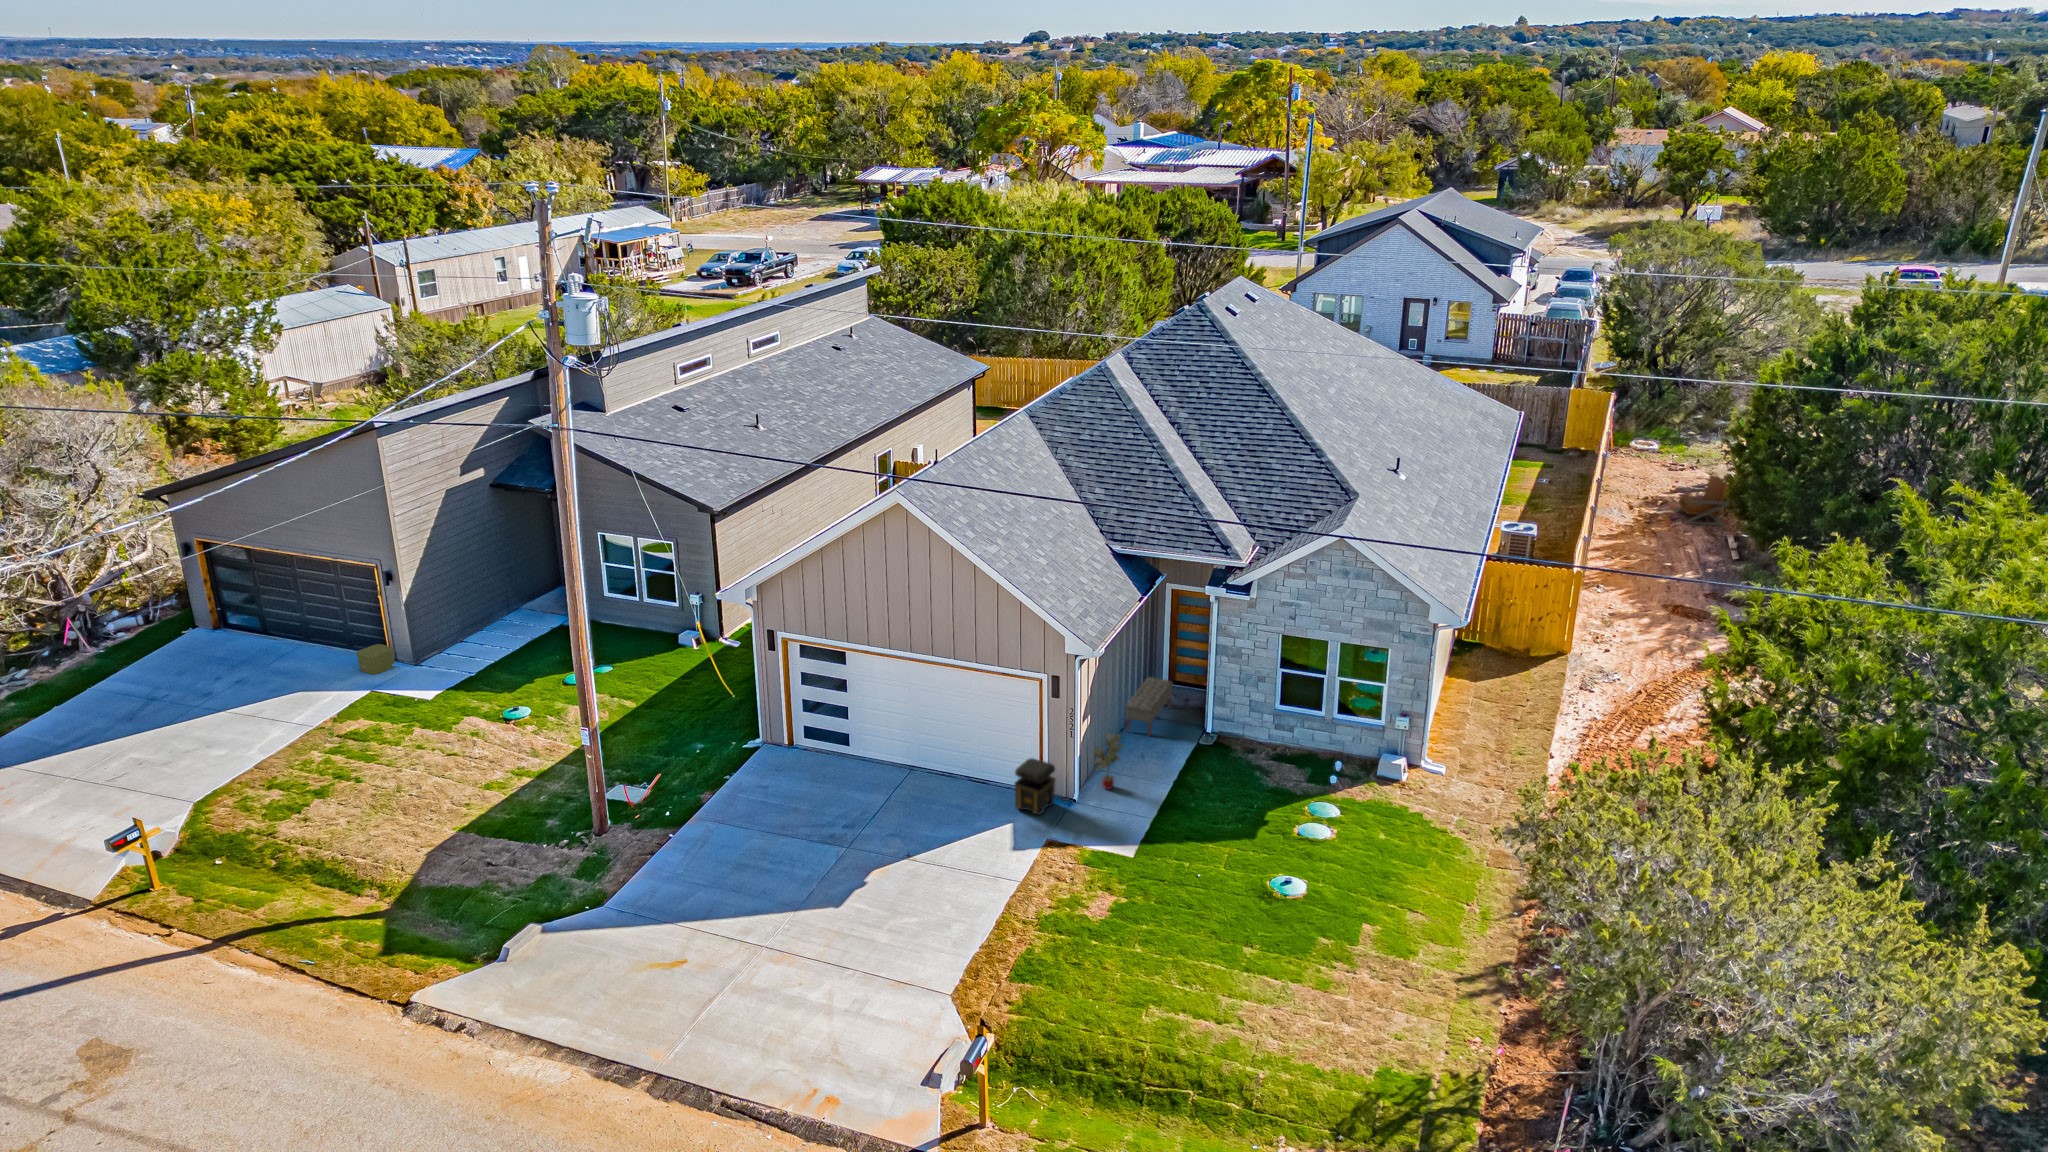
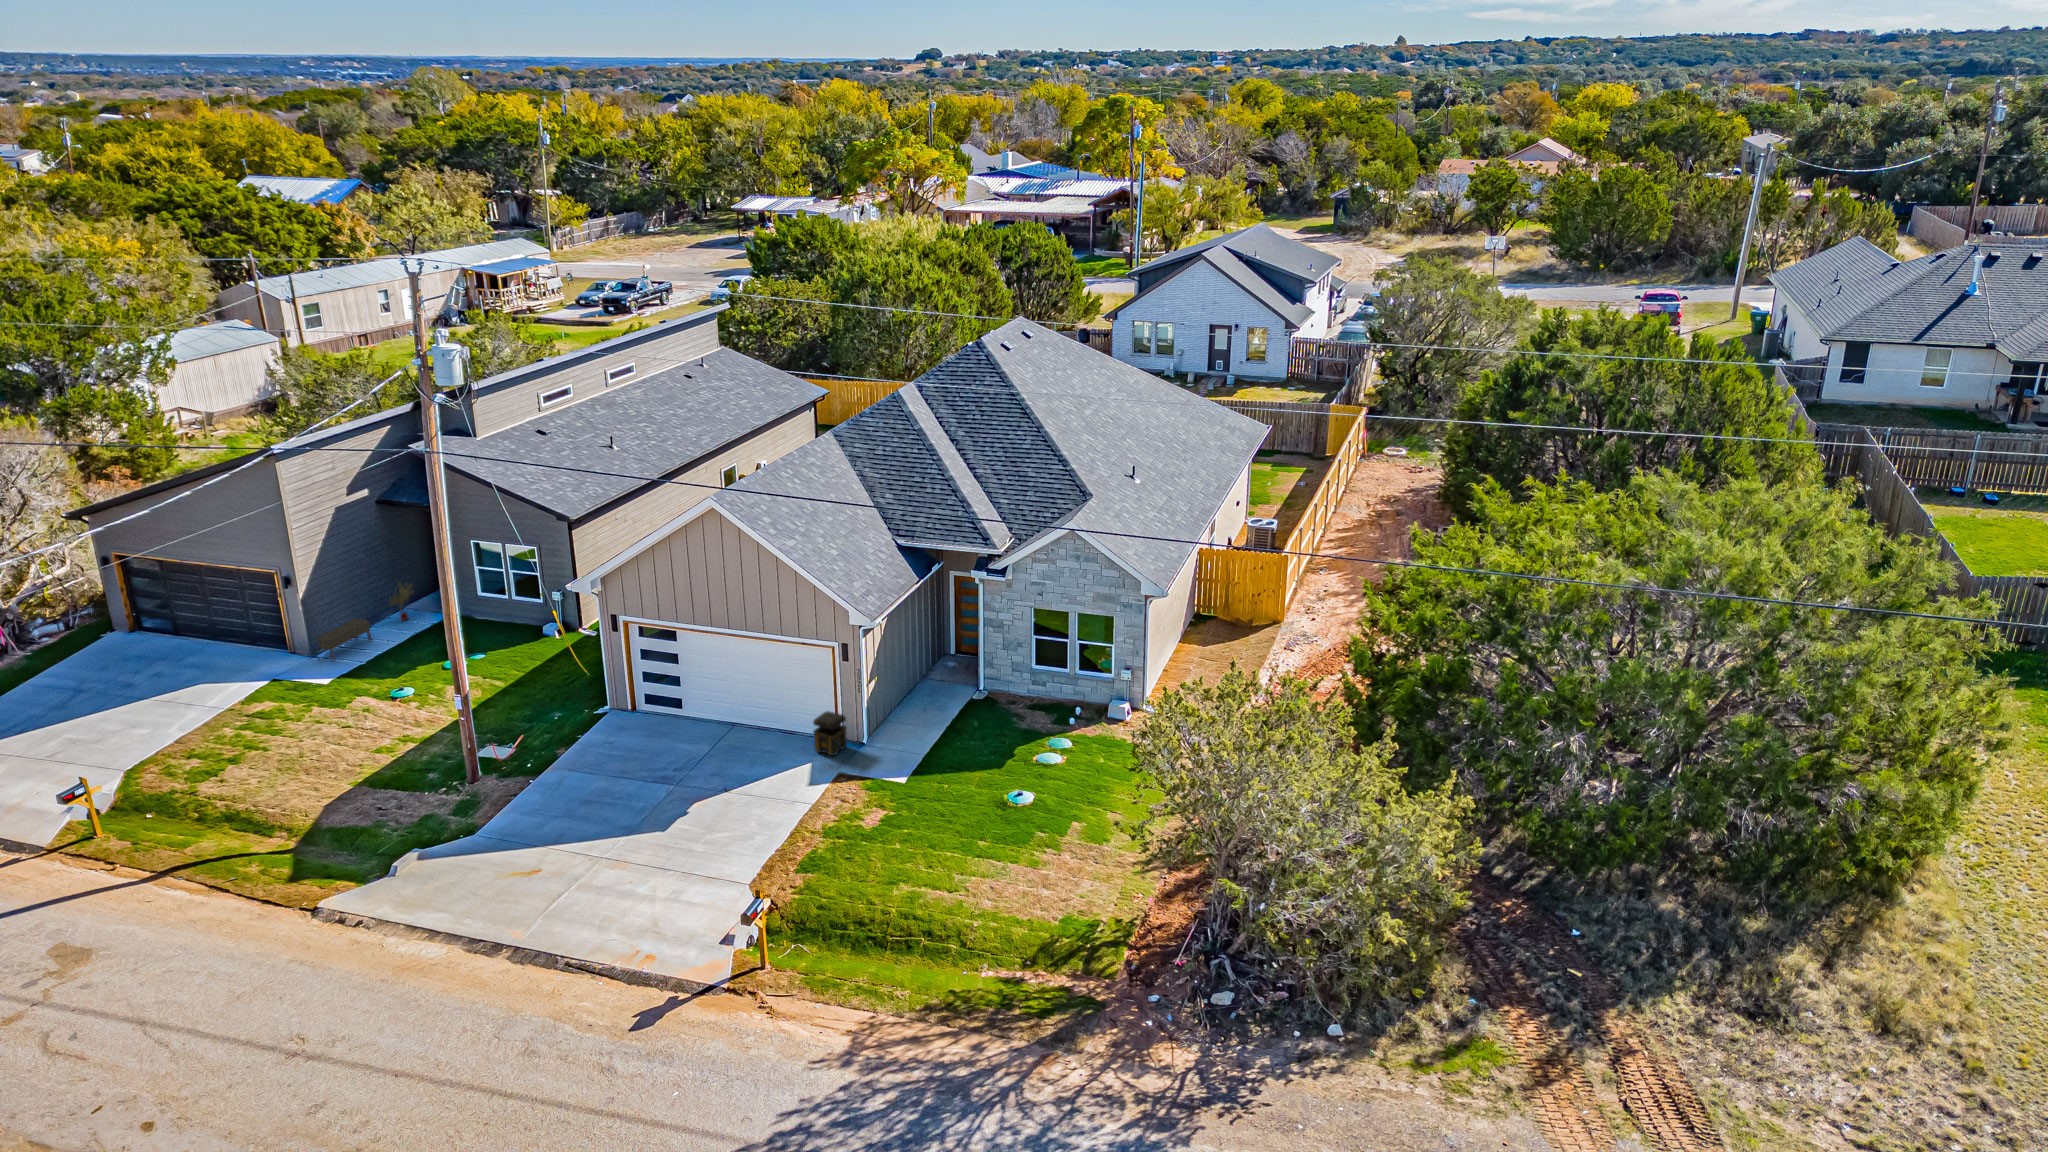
lounge chair: present [1675,475,1729,526] -> none [1403,474,1443,516]
storage box: present [356,644,395,674] -> none [260,640,295,665]
bench: present [1126,677,1173,736] -> present [317,618,371,661]
potted tree: present [1092,734,1123,789] -> present [390,584,414,621]

